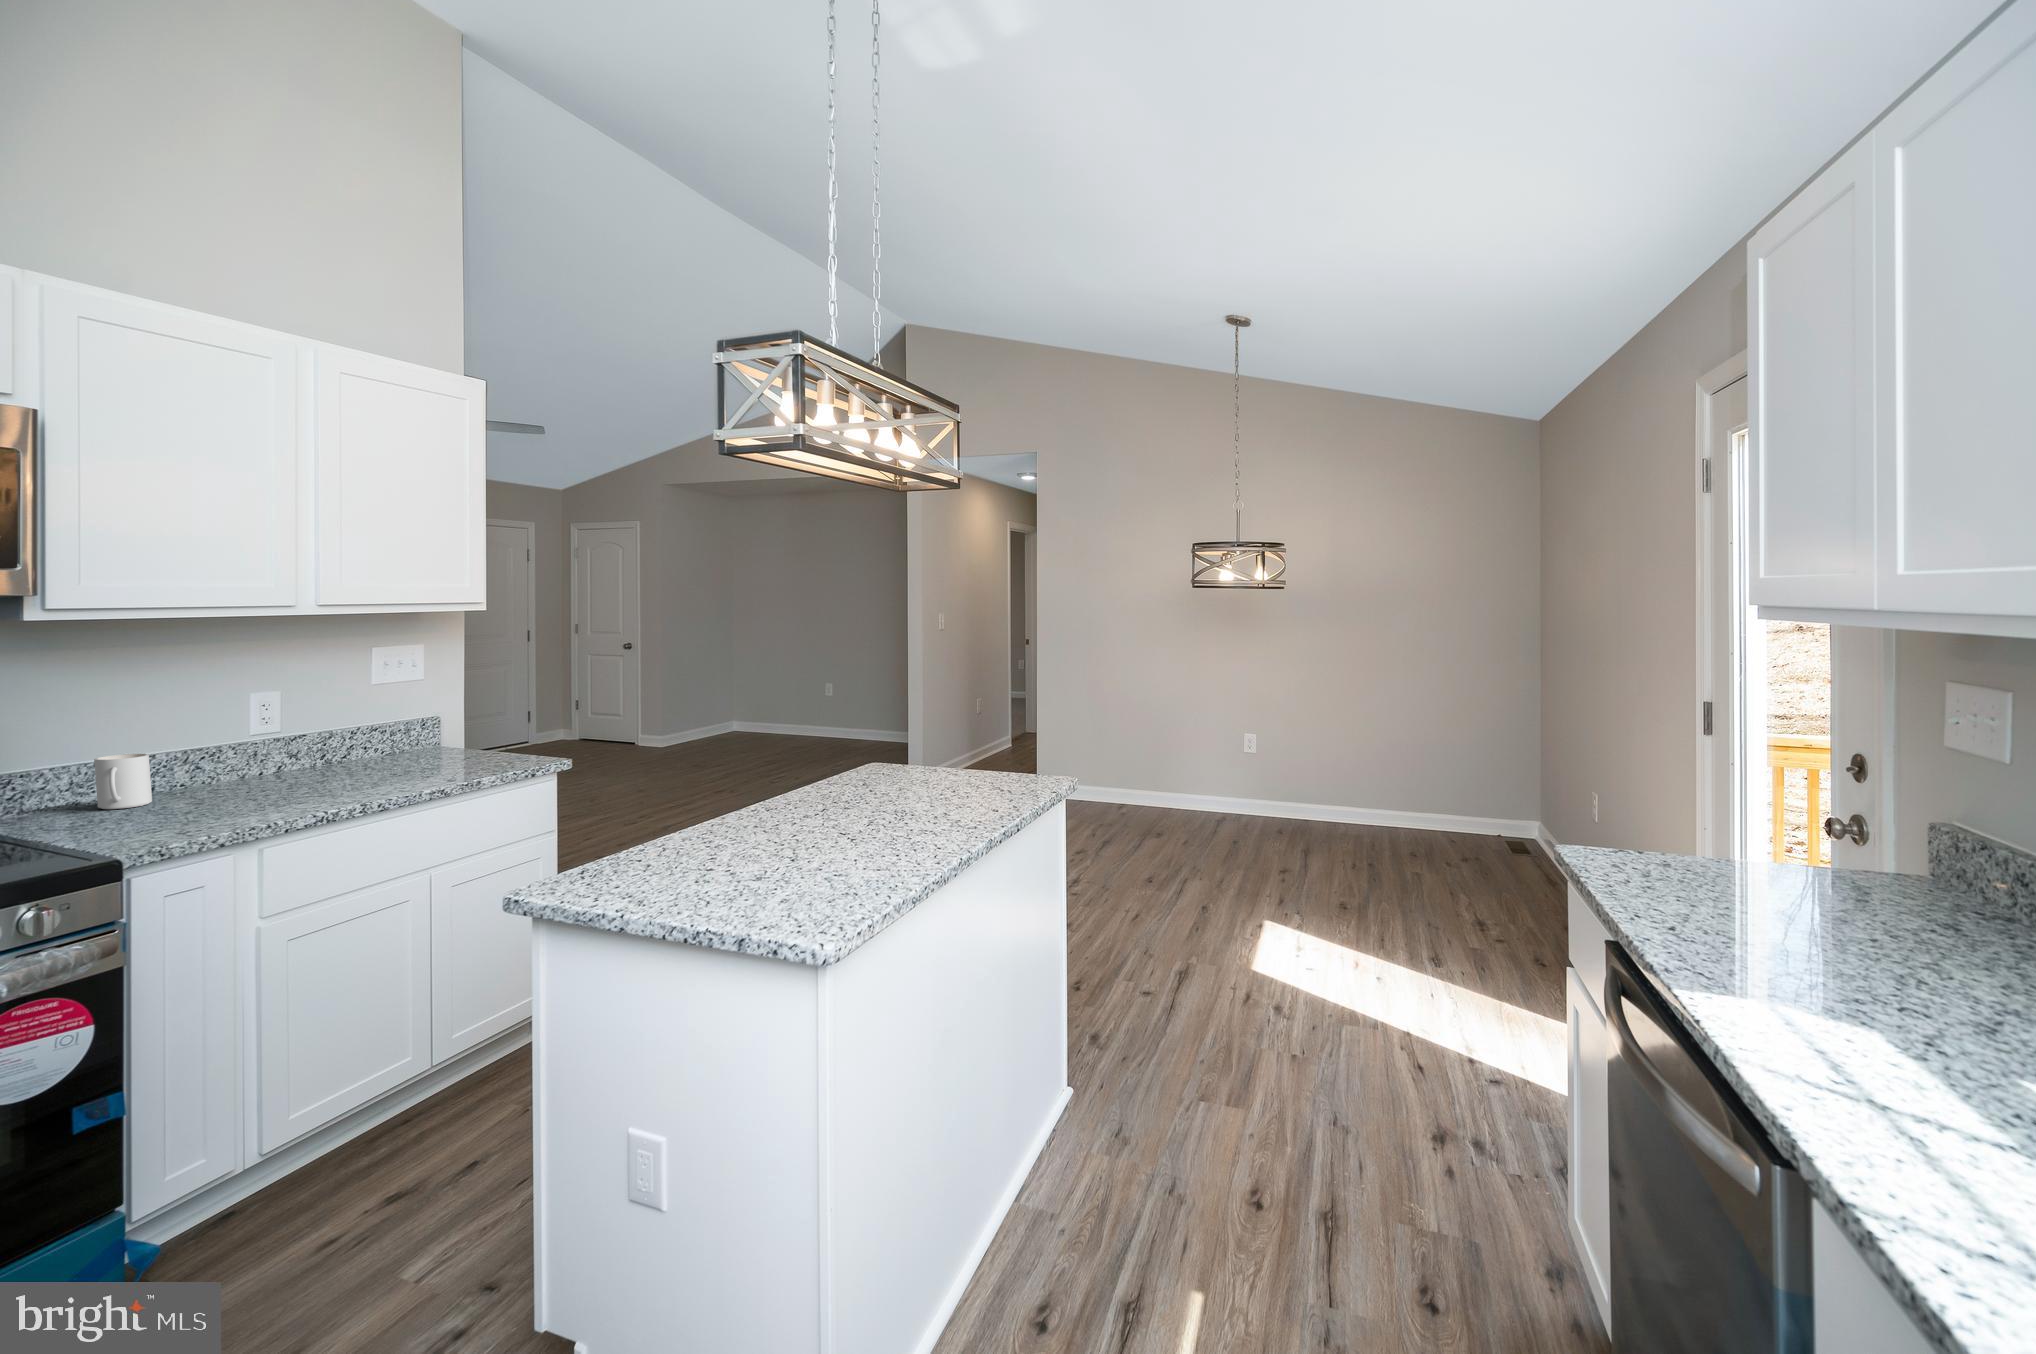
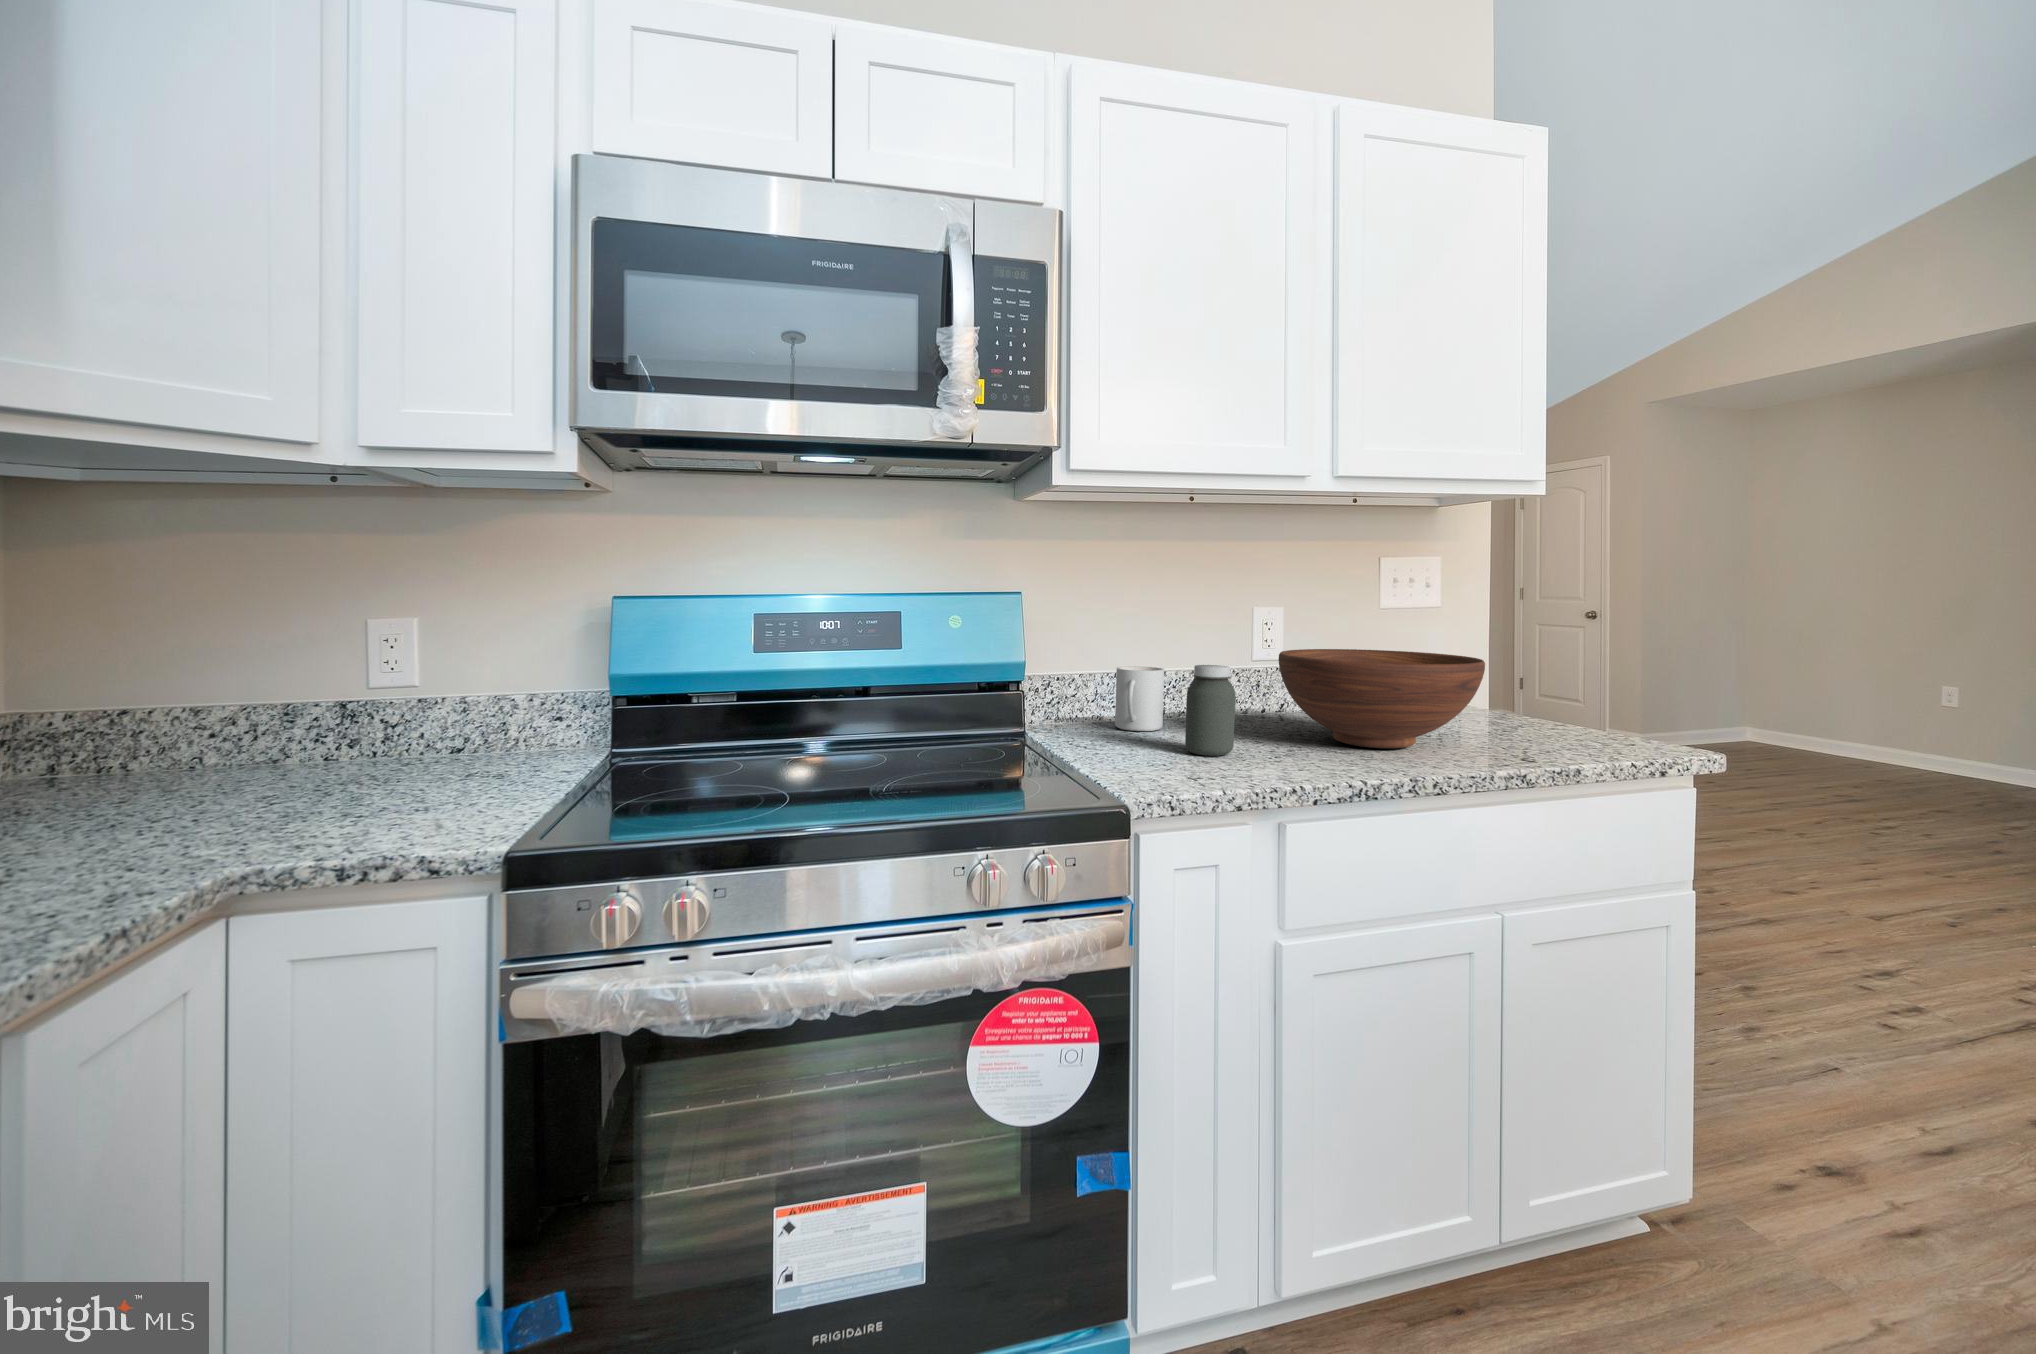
fruit bowl: none [261,718,424,789] -> present [1279,649,1485,748]
jar: none [170,748,220,816] -> present [1185,665,1235,756]

